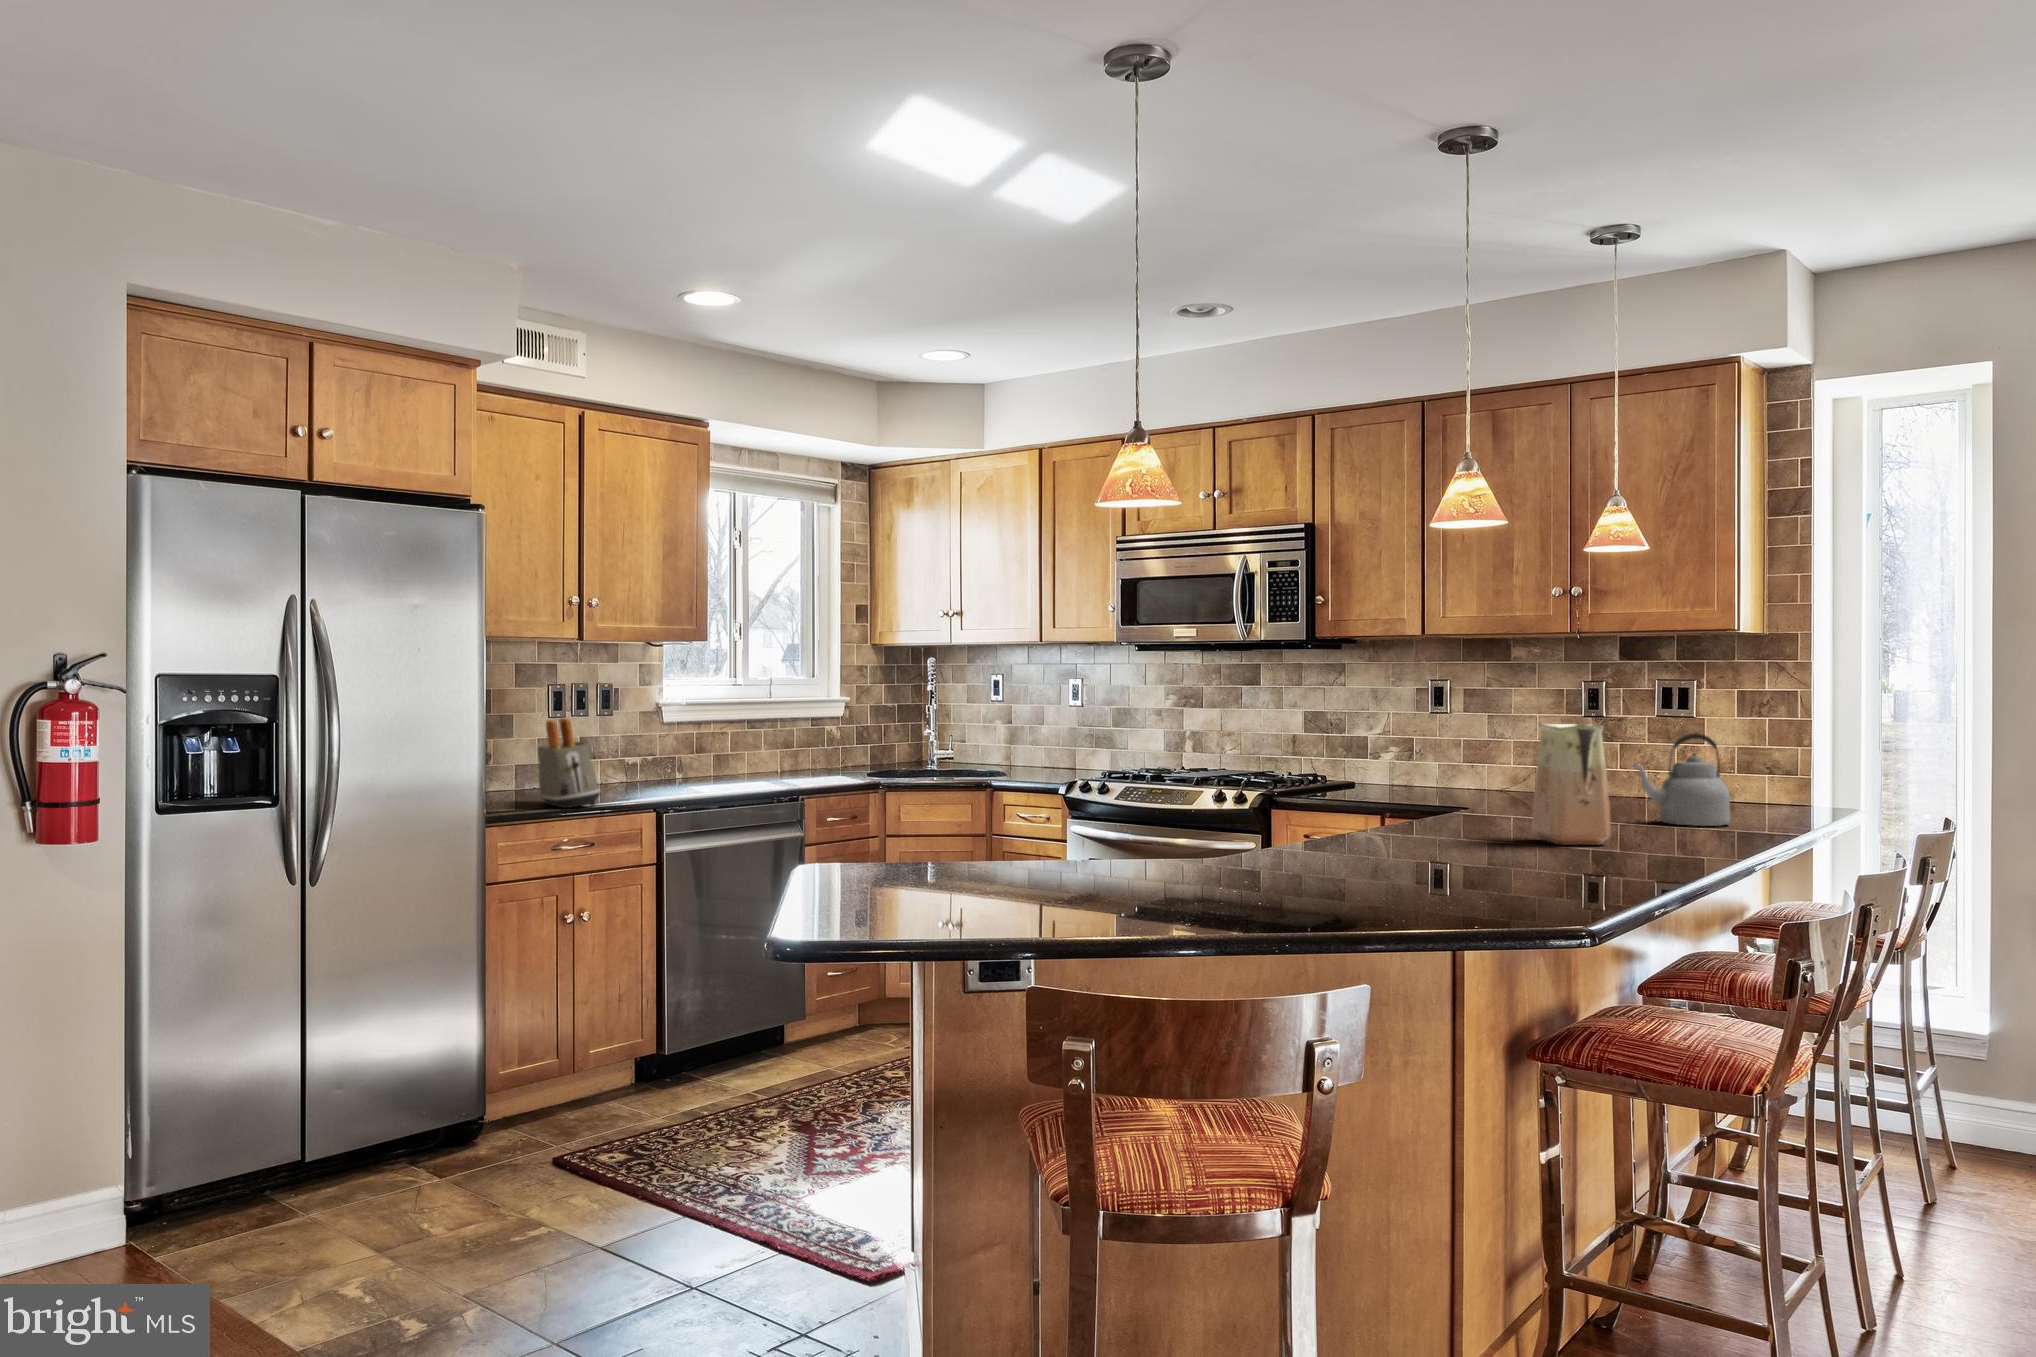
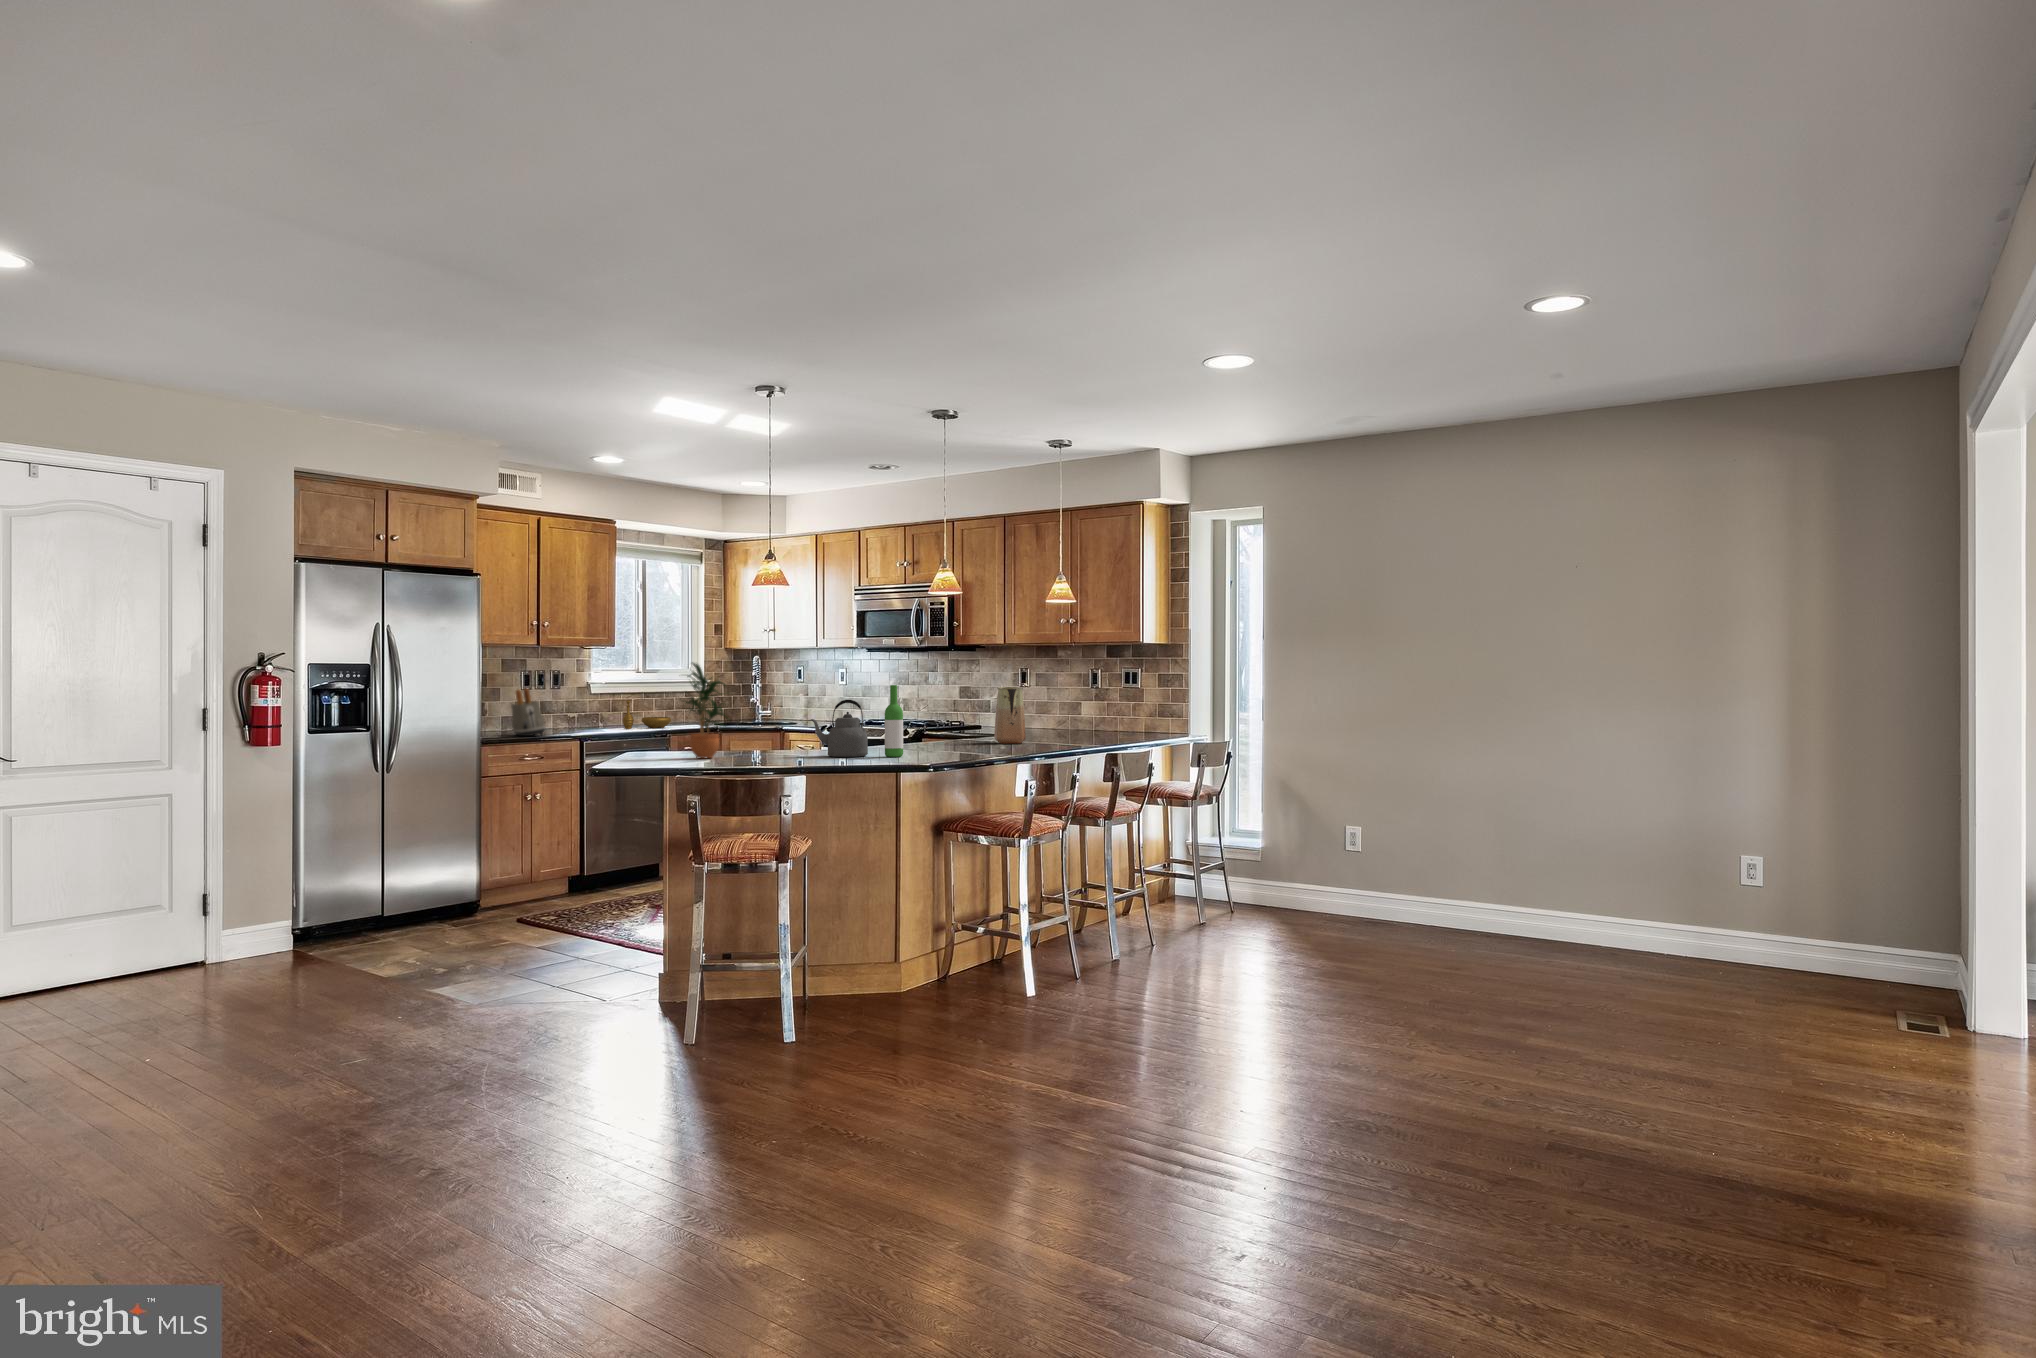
potted plant: none [945,674,1067,903] -> present [686,662,726,758]
wine bottle: none [1430,729,1476,902] -> present [885,685,903,757]
kettle: present [1631,733,1730,826] -> present [808,699,868,757]
decorative bowl: none [723,736,804,786] -> present [623,700,671,729]

